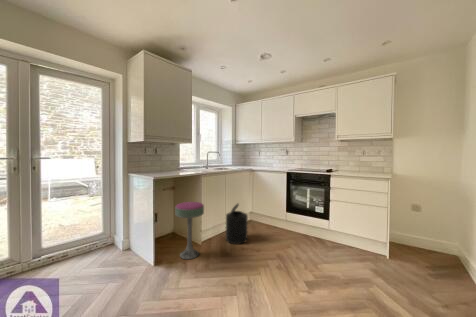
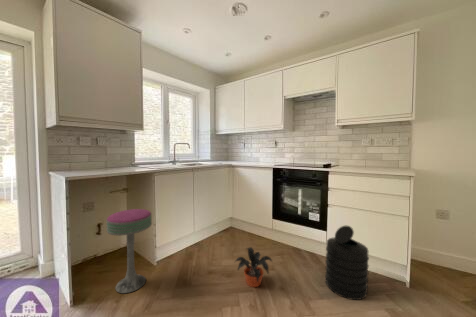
trash can: present [226,204,248,244] -> present [325,226,369,300]
potted plant: none [263,231,290,257] -> present [236,248,272,287]

